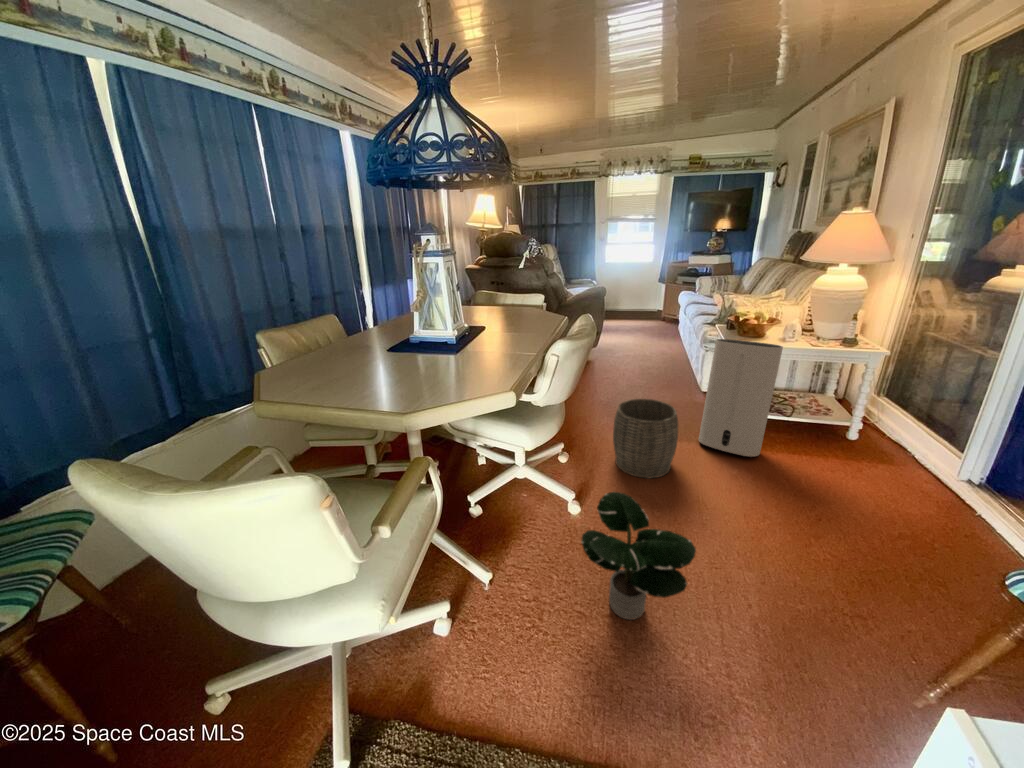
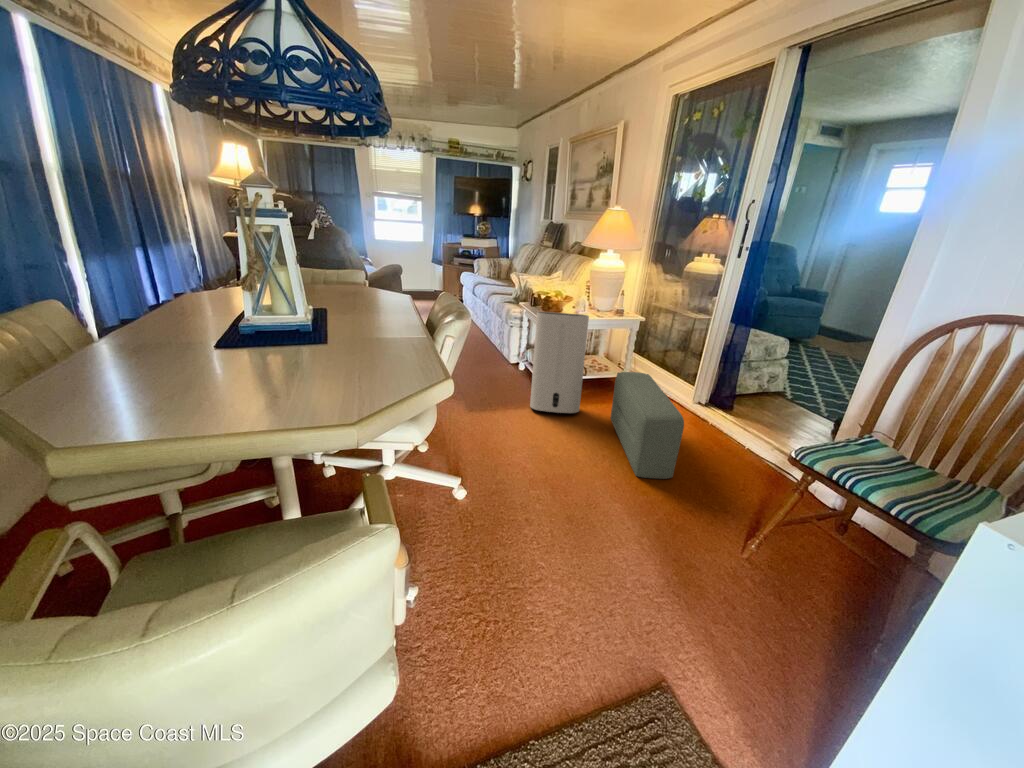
woven basket: present [613,399,678,478] -> none [466,373,527,451]
pouf: none [794,419,877,569] -> present [611,372,684,479]
potted plant: present [581,492,696,620] -> none [507,459,610,577]

